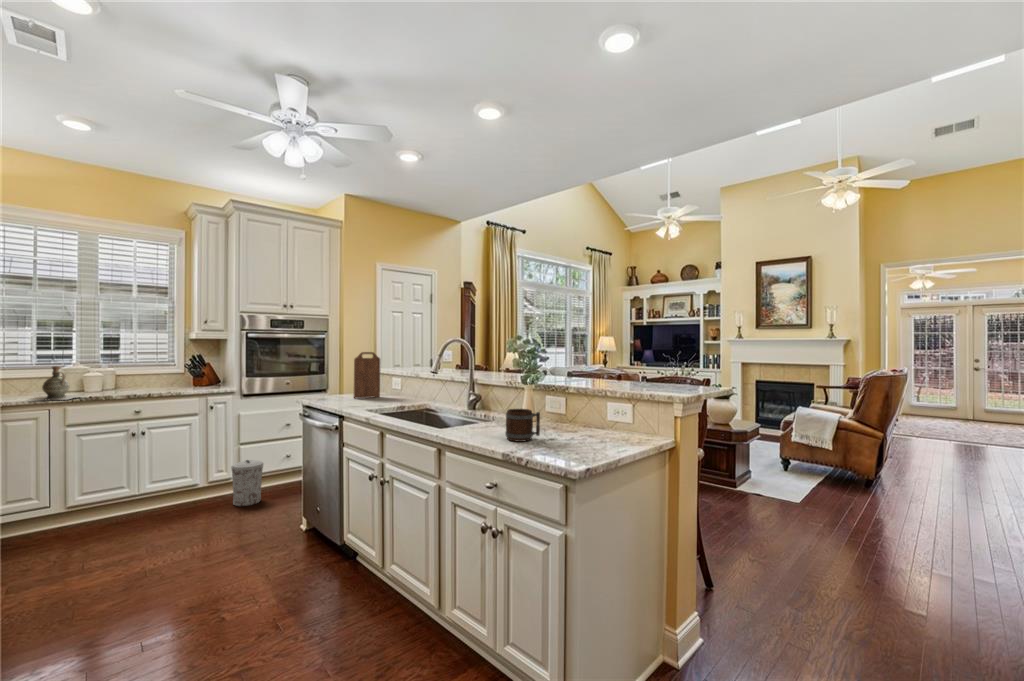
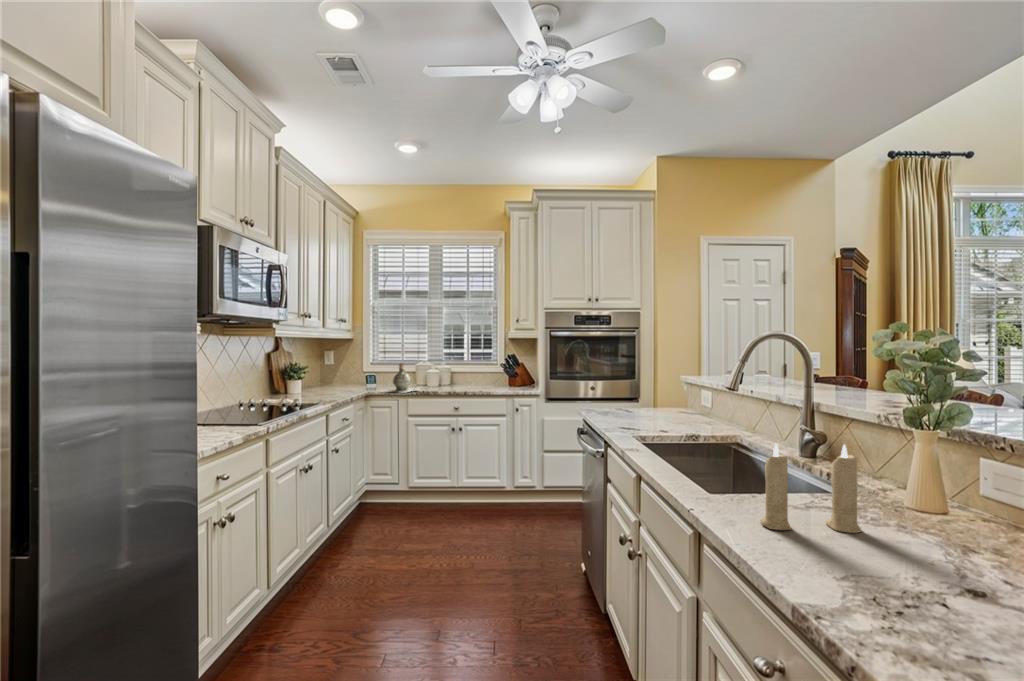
cutting board: present [354,352,380,399] -> none [640,352,677,415]
candle: none [471,391,507,432] -> present [760,444,861,533]
mug: present [505,409,540,442] -> none [834,498,959,606]
trash can: present [231,460,263,506] -> none [531,469,562,520]

